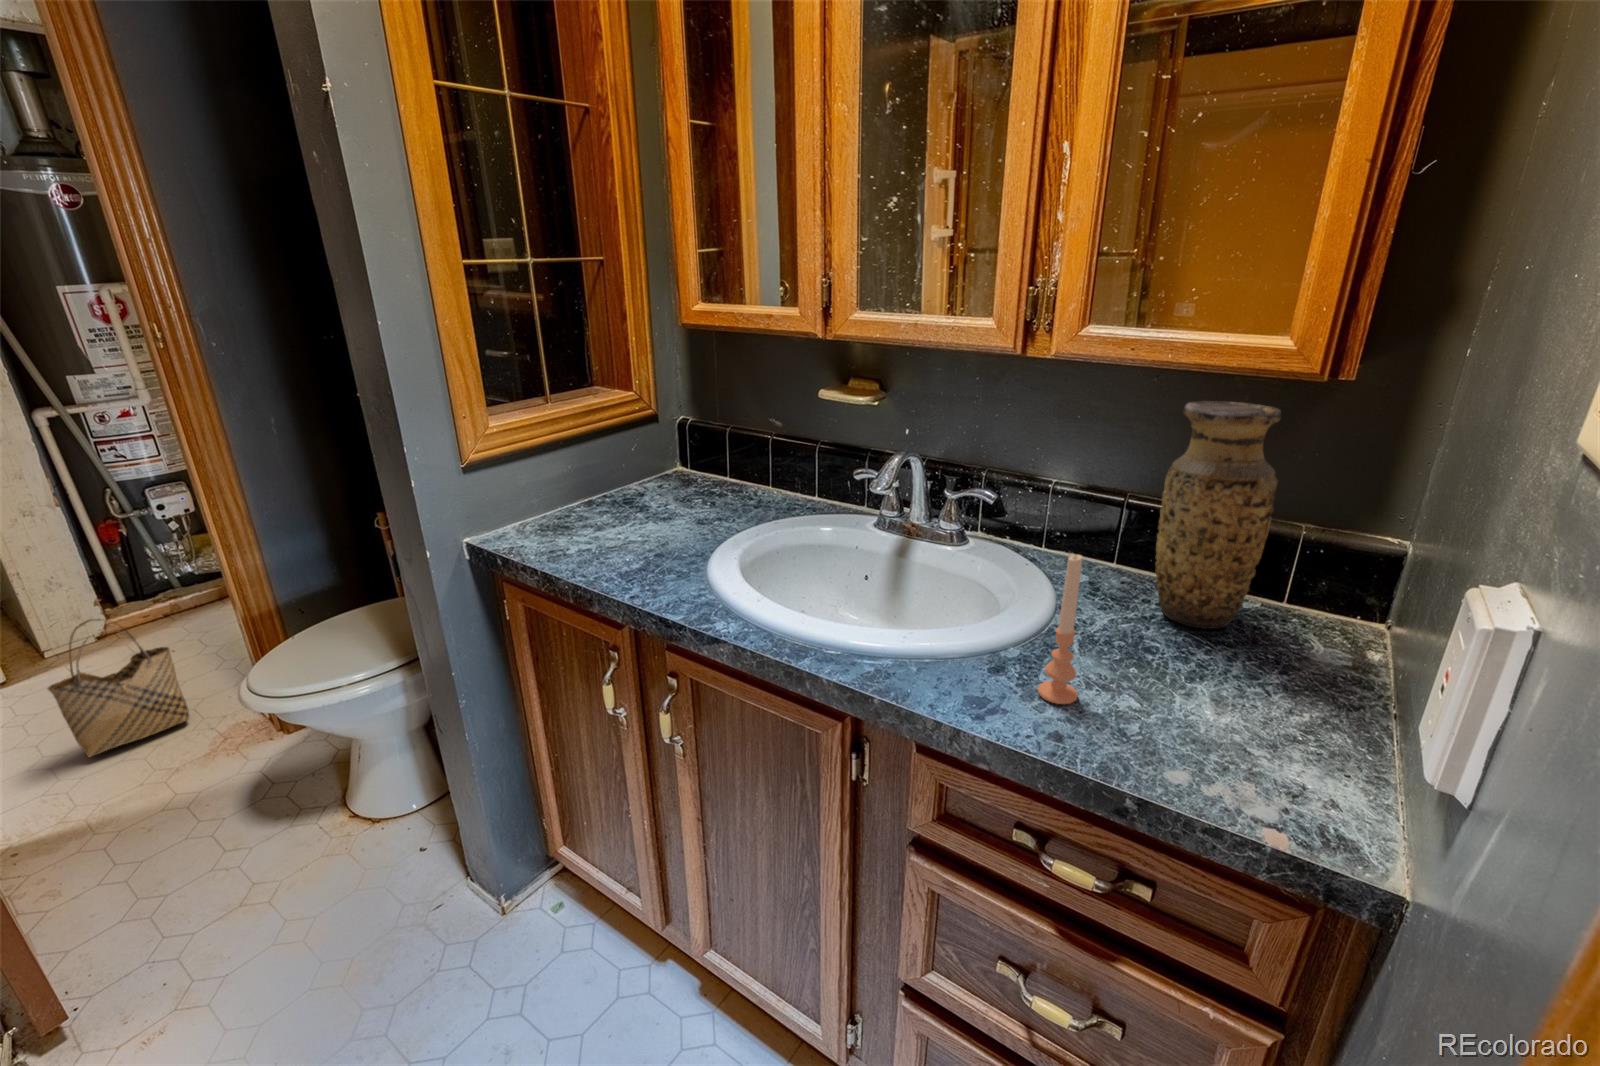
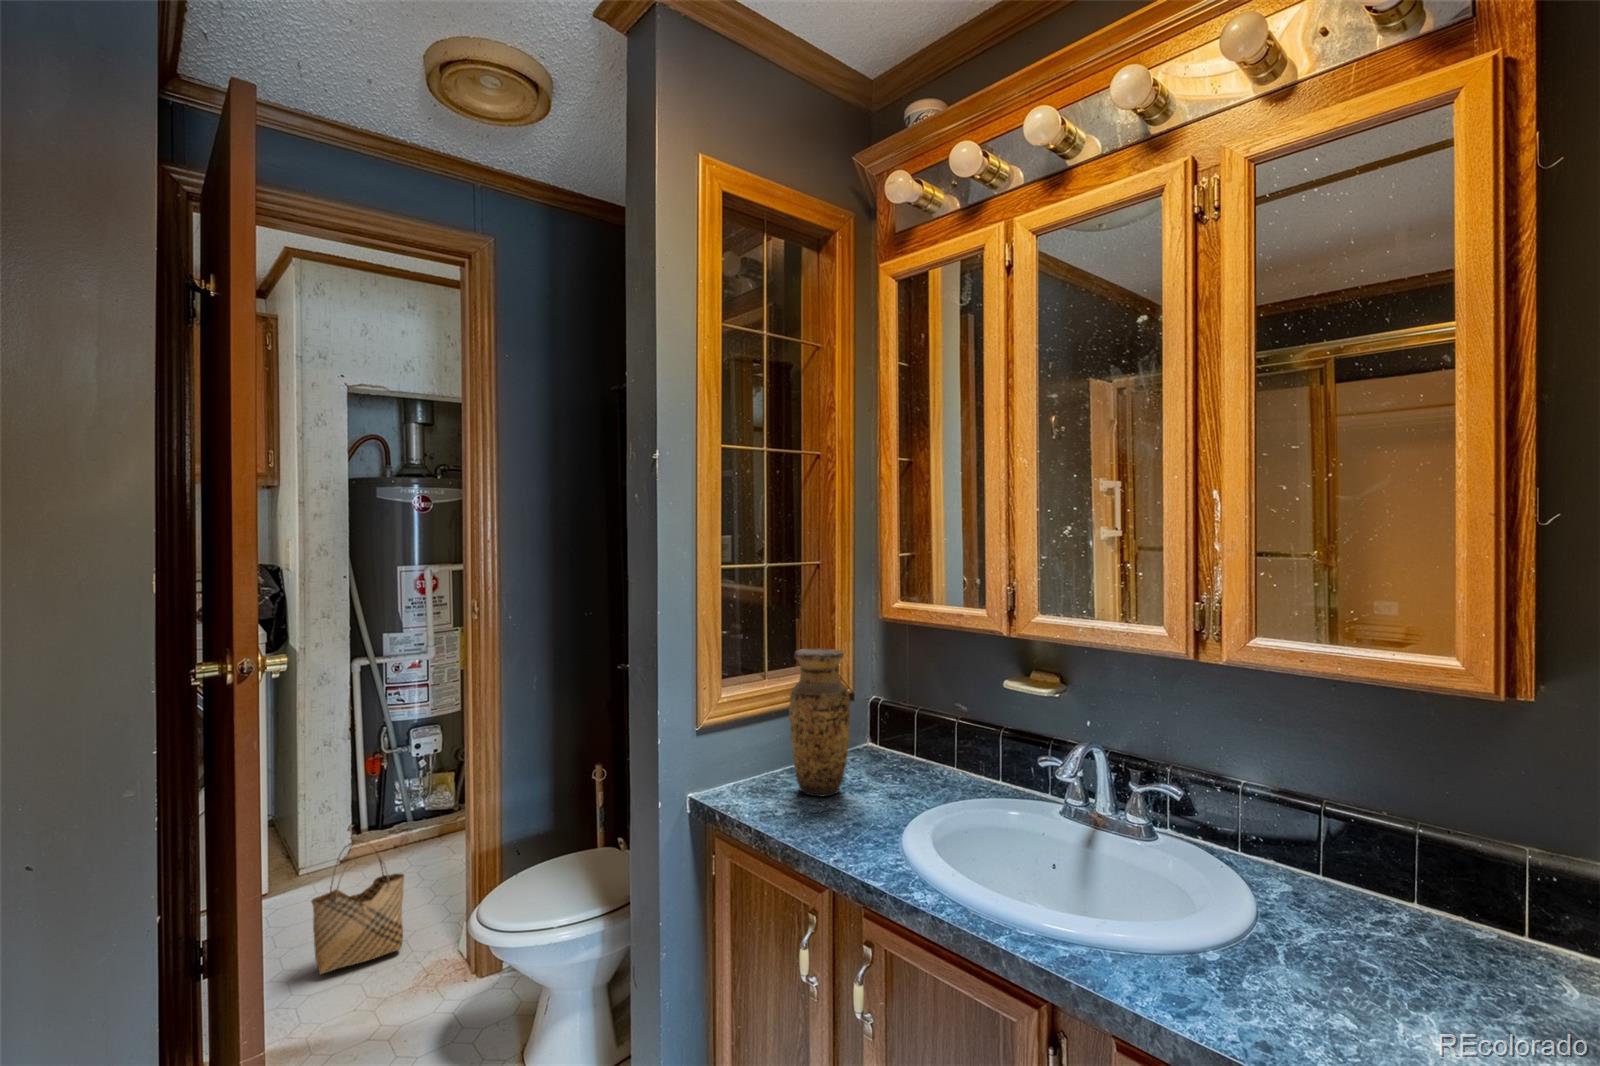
vase: present [1155,401,1281,629] -> present [789,649,850,796]
candle: present [1038,555,1082,704] -> none [1242,853,1286,1014]

